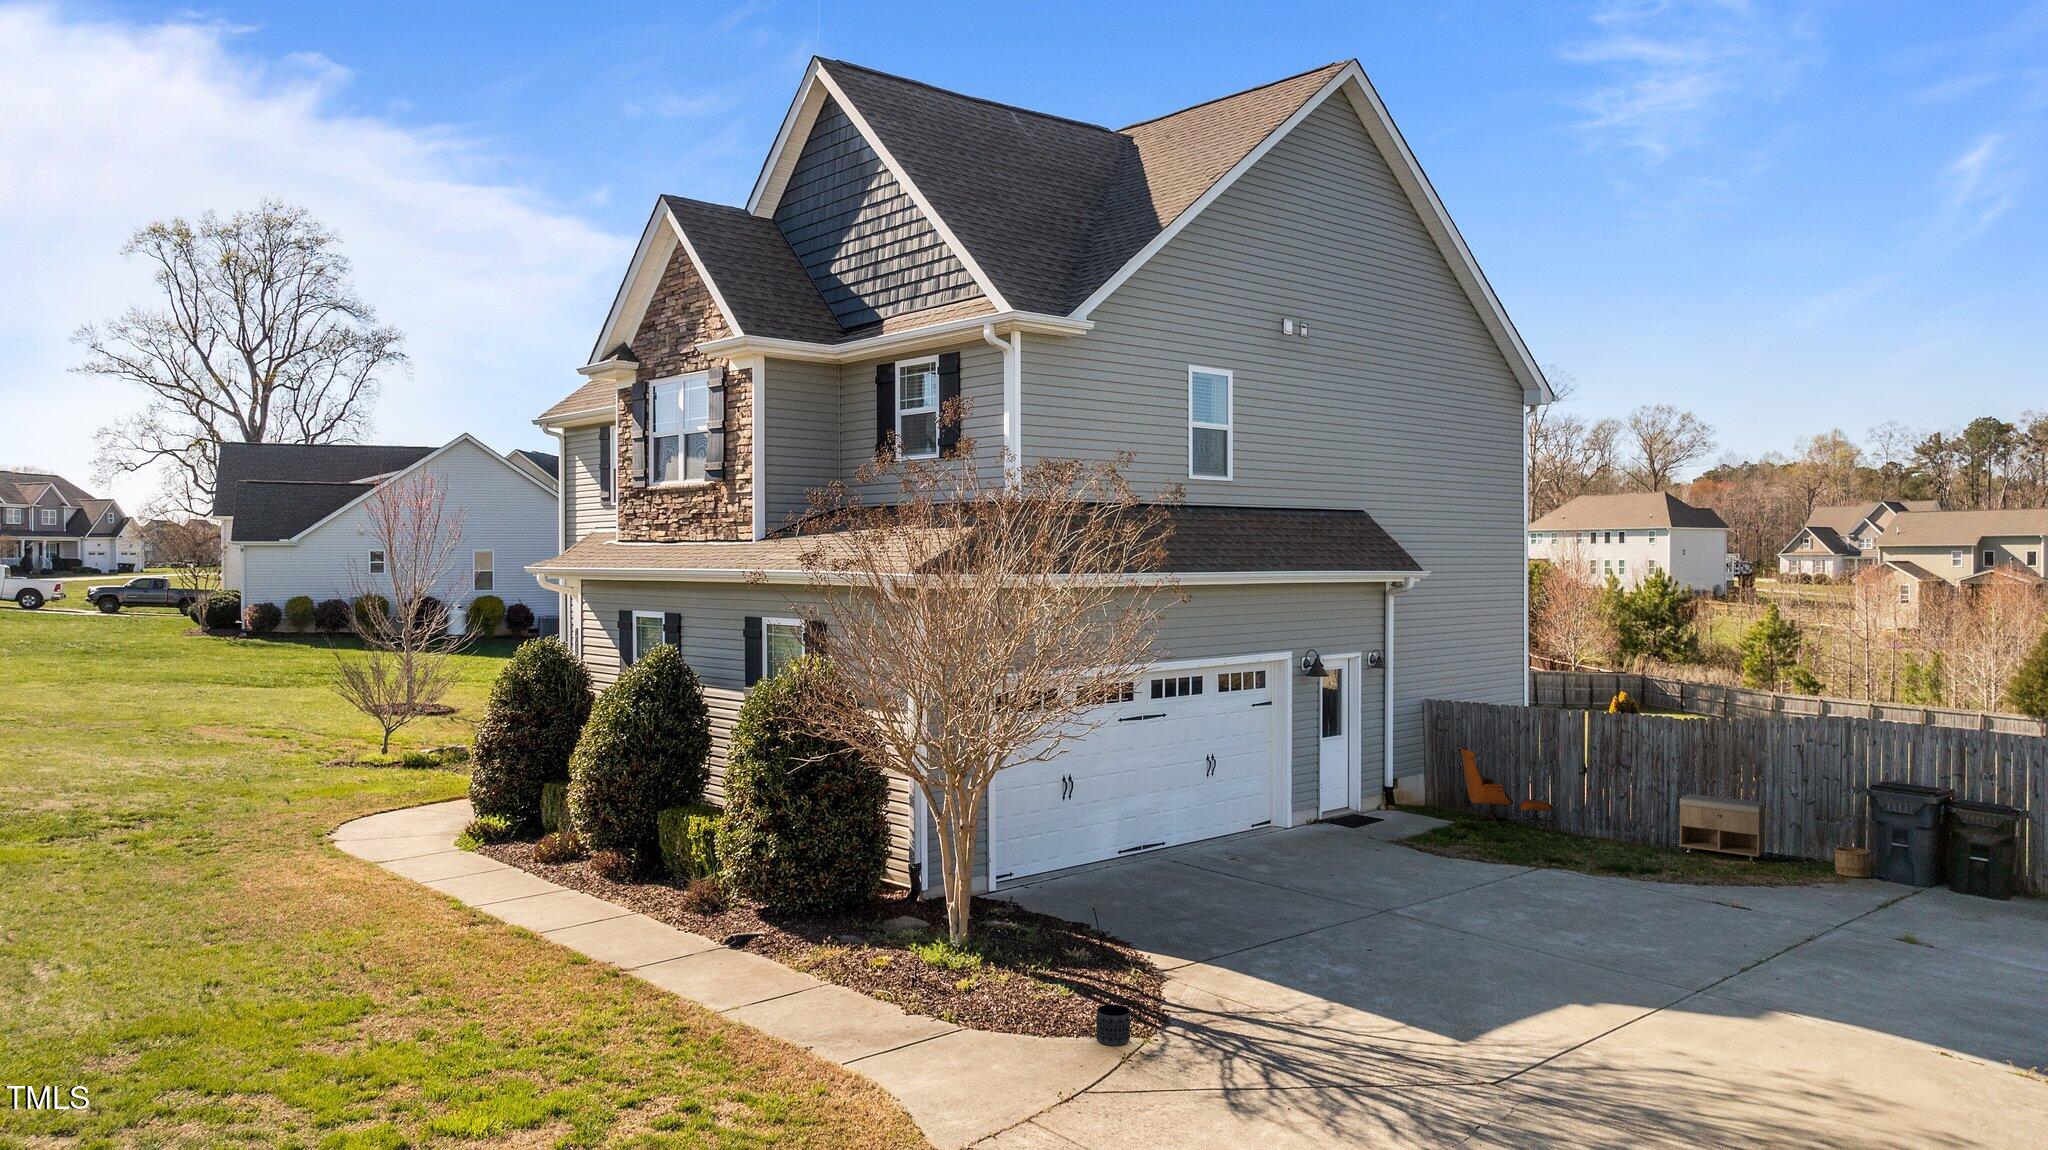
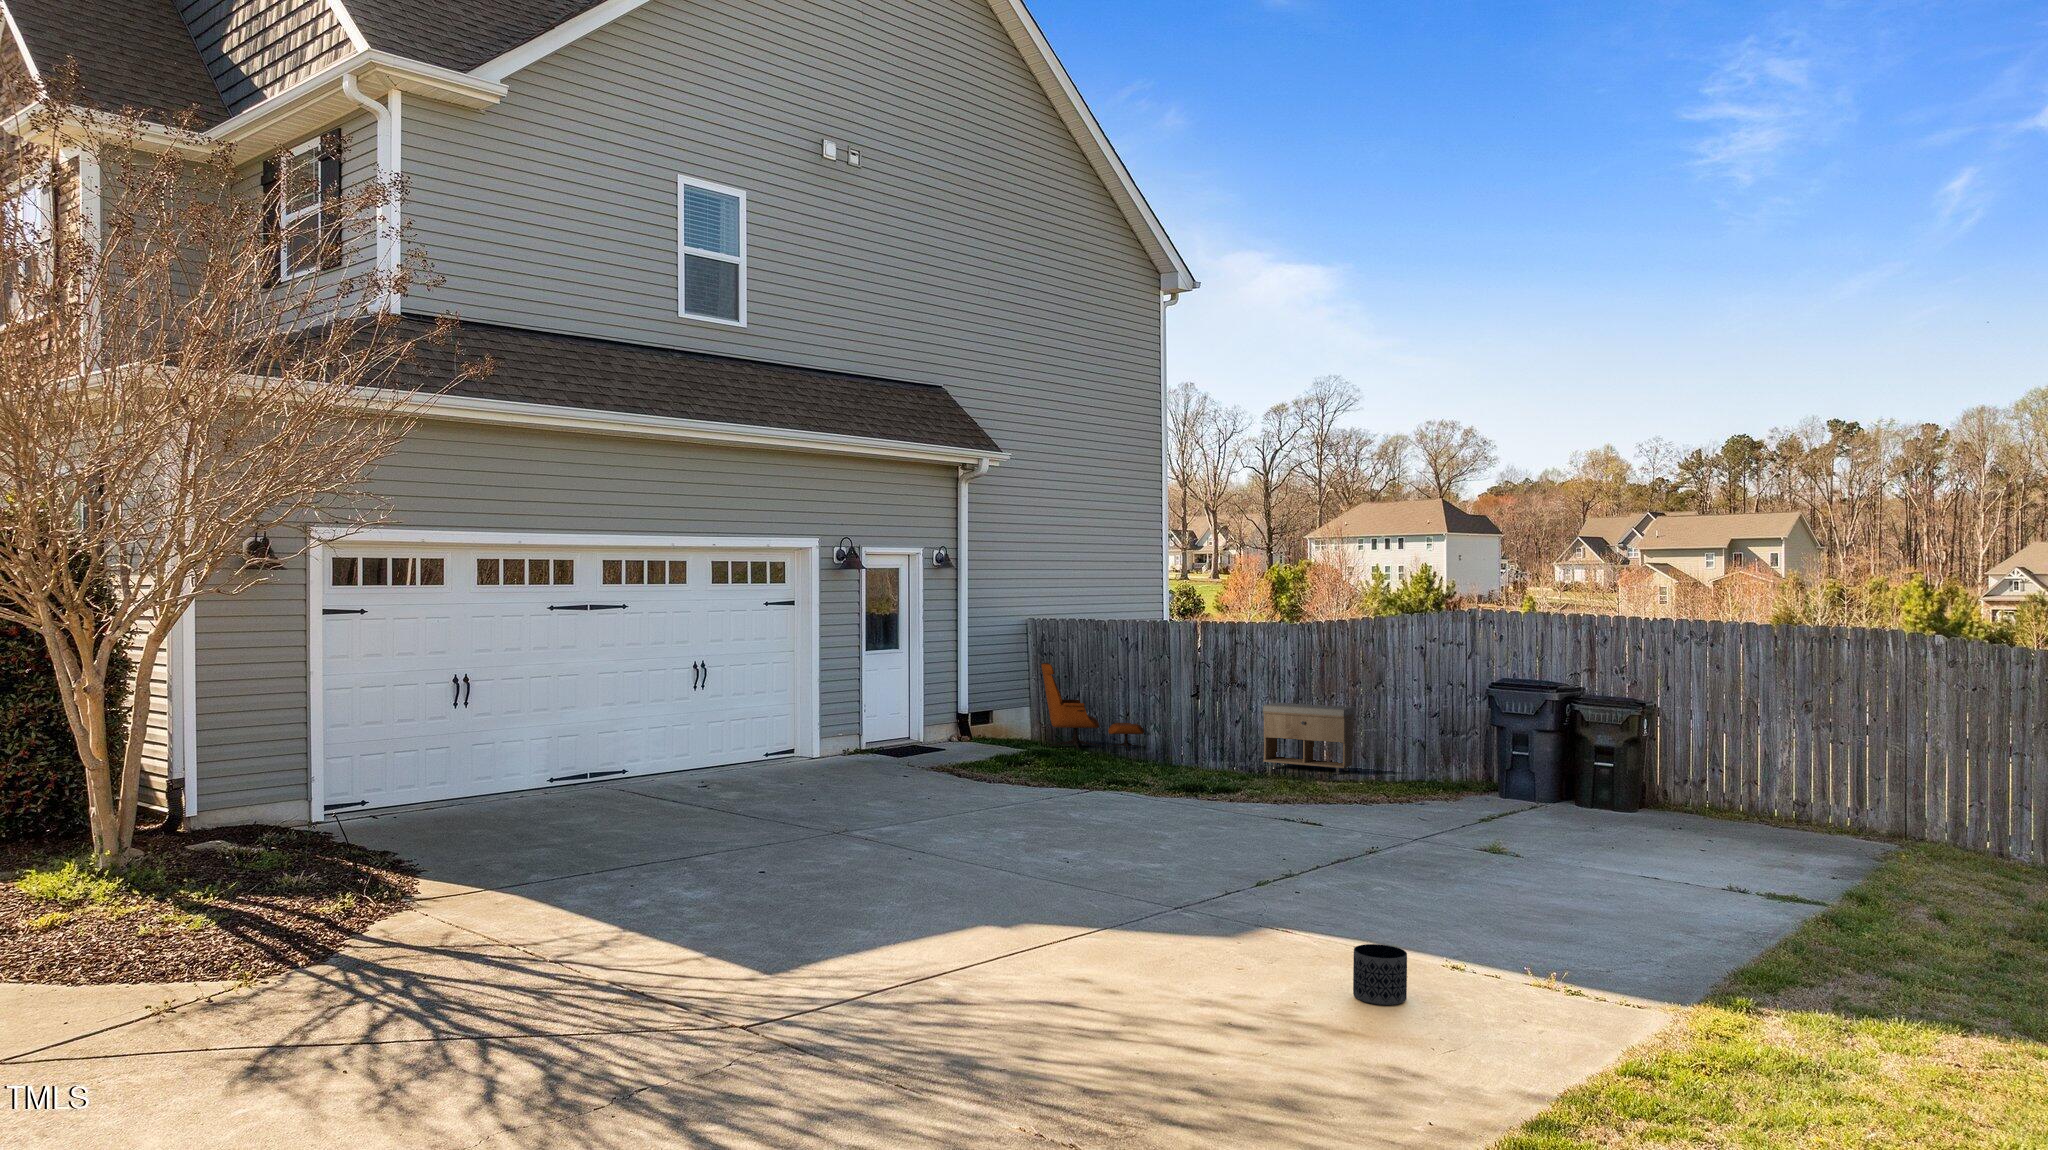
wooden bucket: present [1834,847,1872,877] -> none [1421,752,1460,784]
planter: present [1096,1004,1130,1046] -> present [1353,944,1407,1005]

